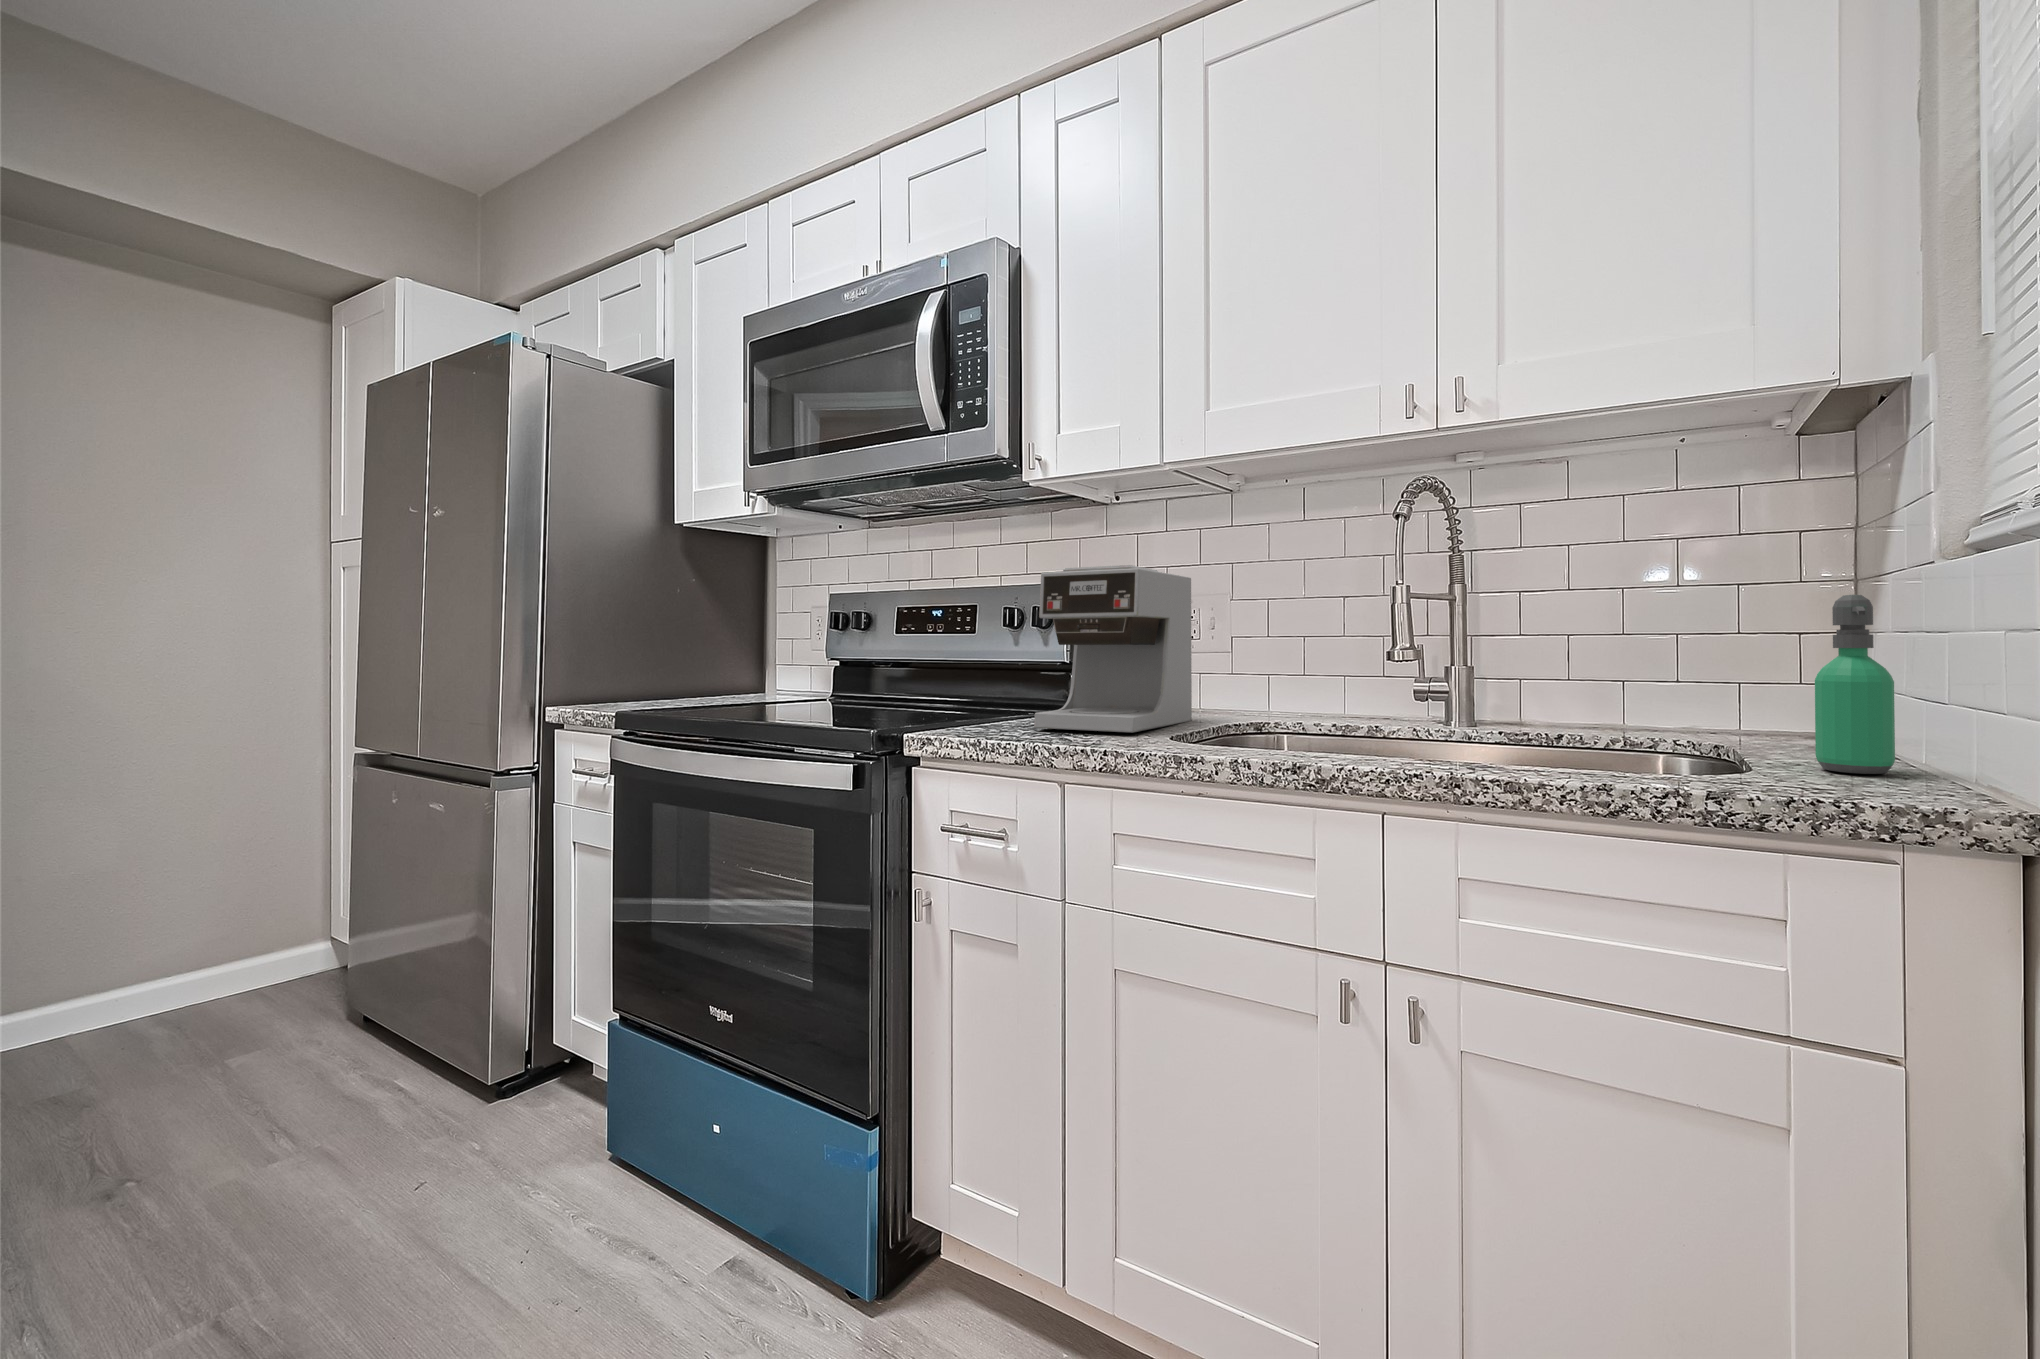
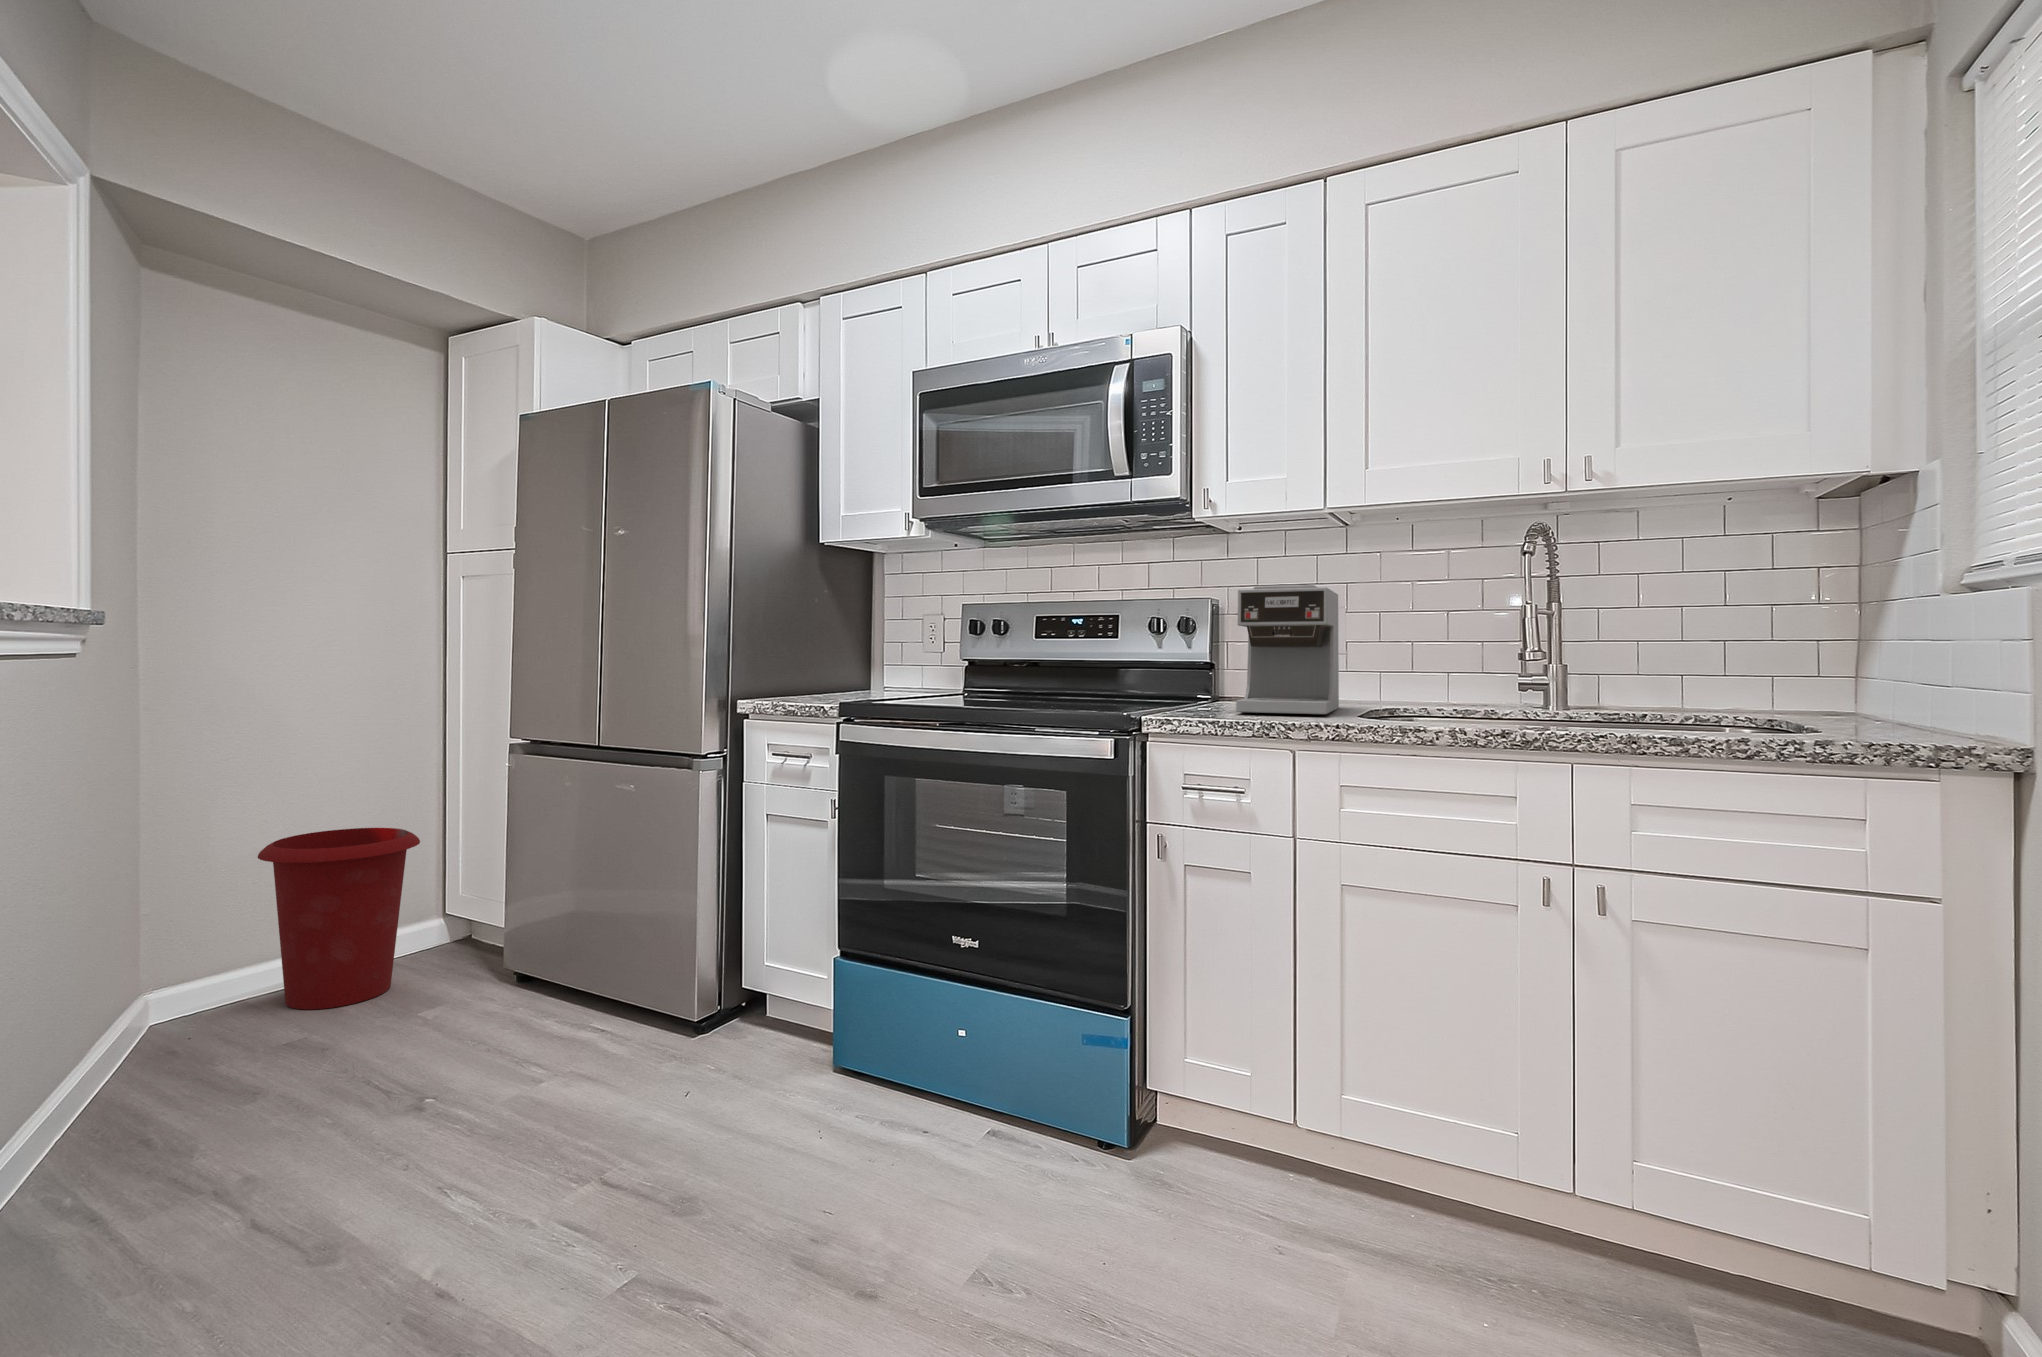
soap dispenser: present [1815,595,1895,774] -> none [1857,613,1914,733]
waste bin: none [61,841,268,1044] -> present [258,828,420,1010]

